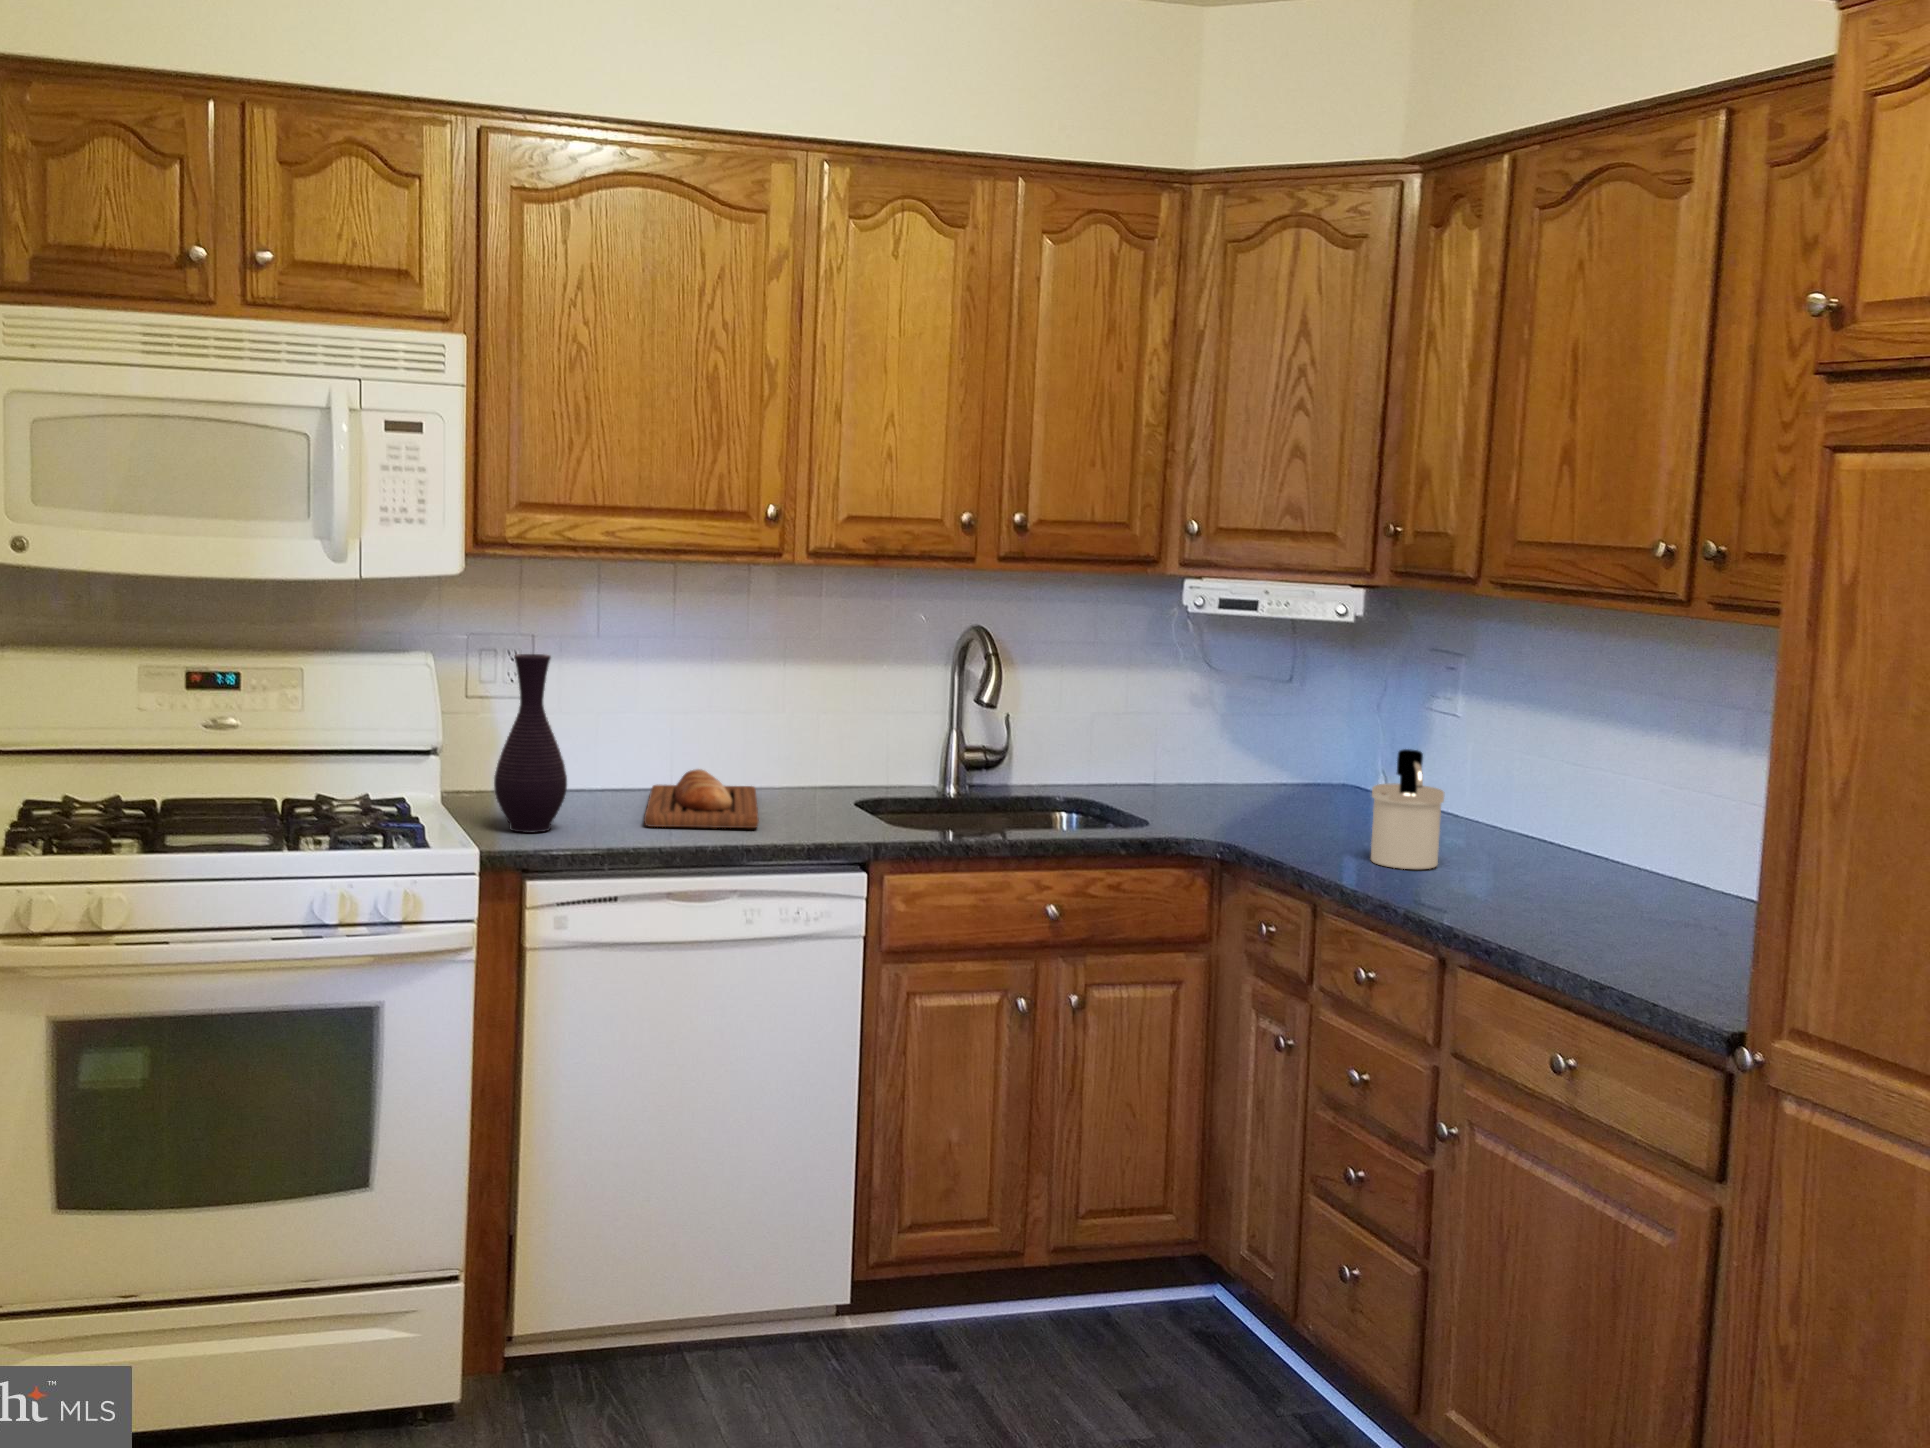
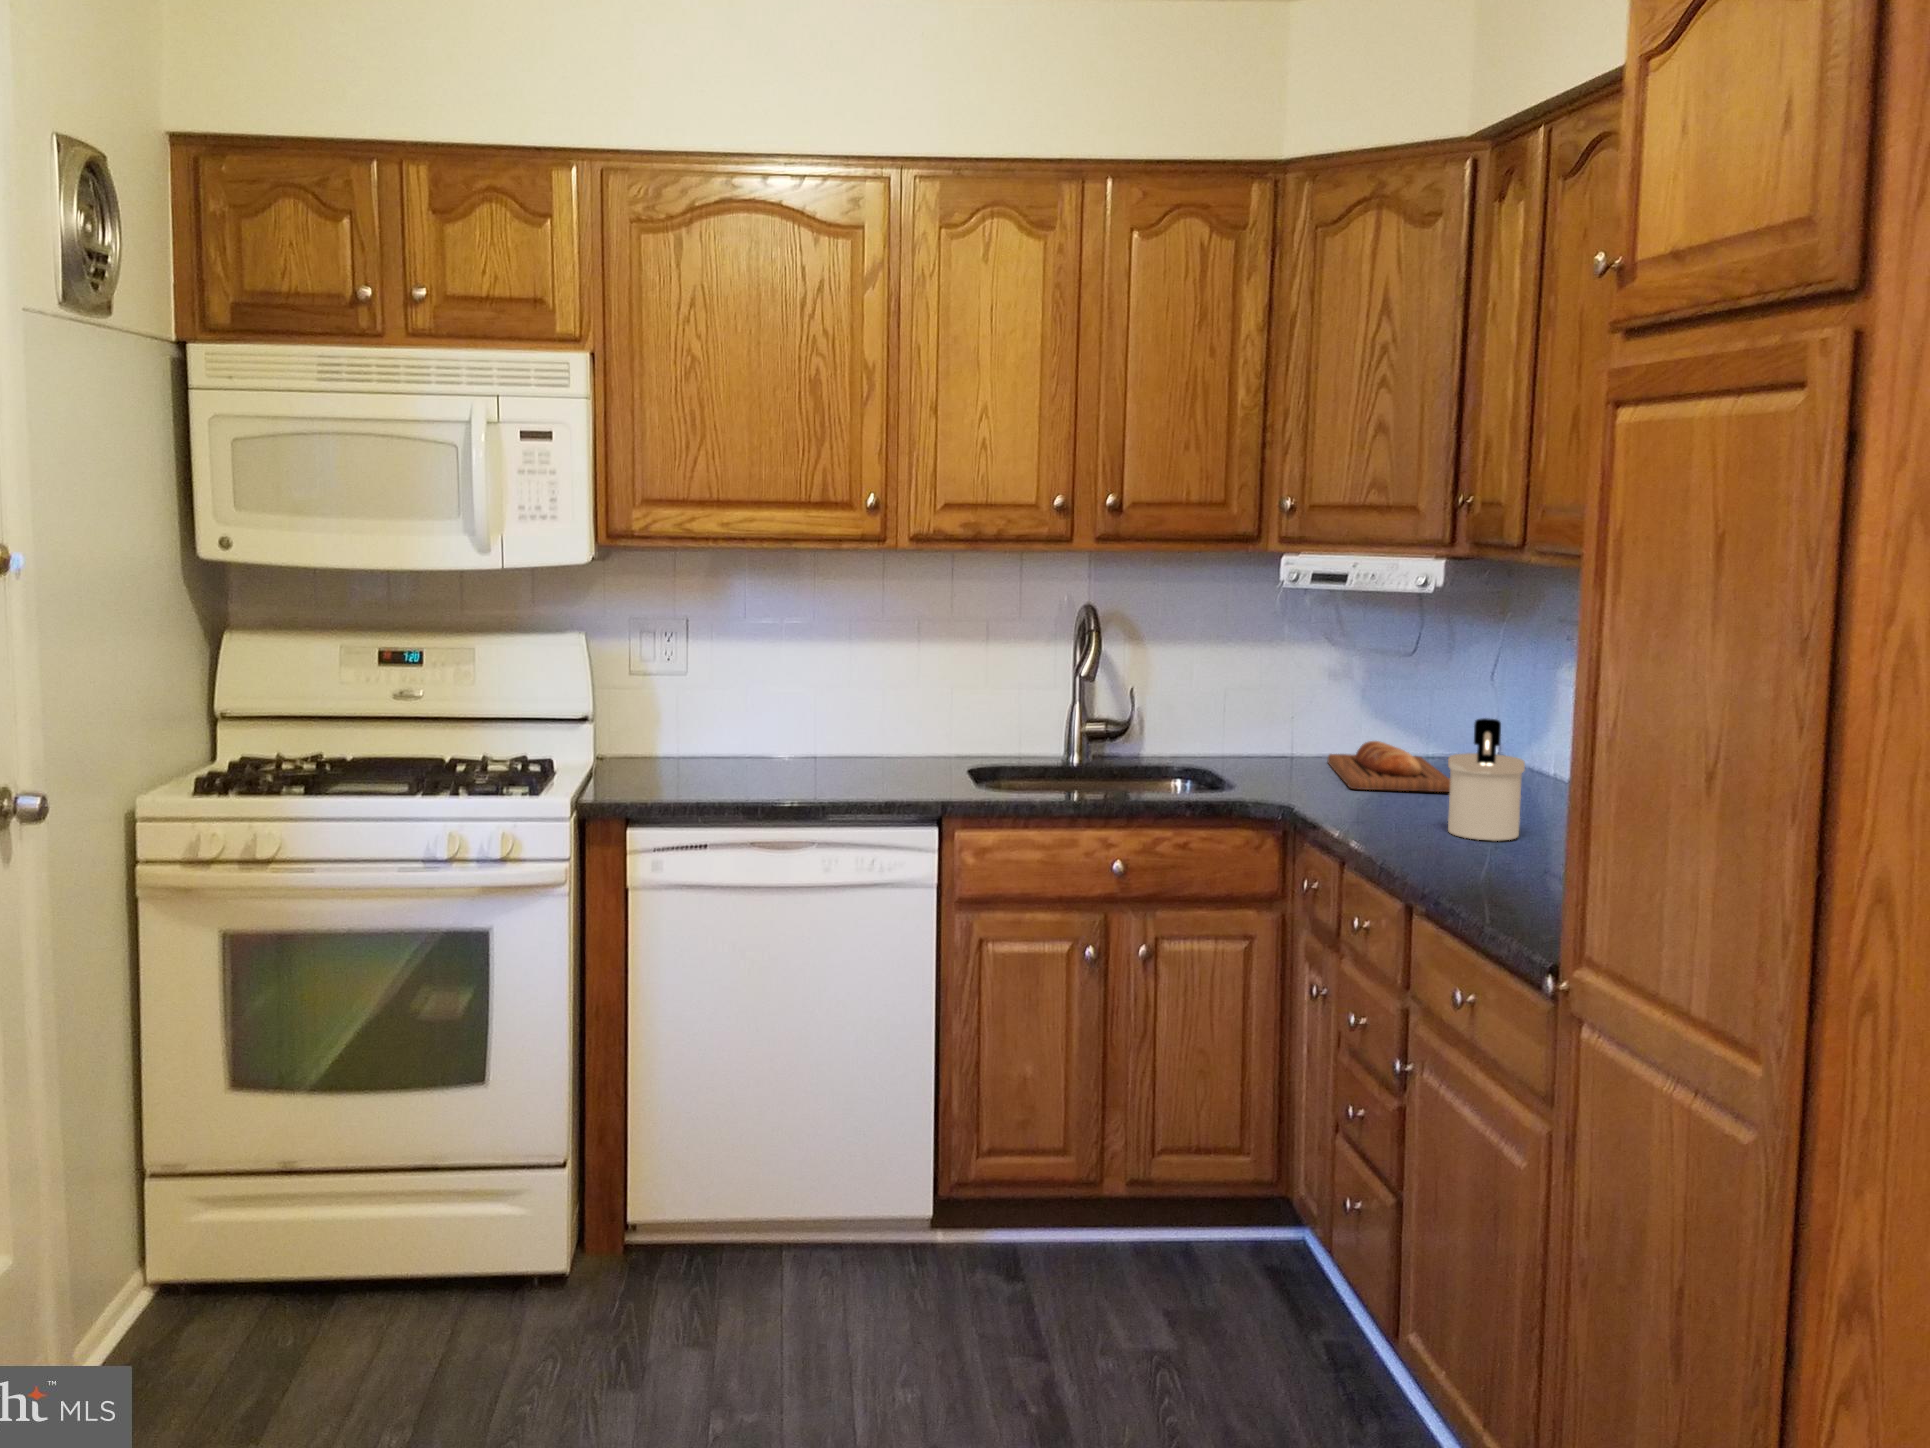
vase: present [494,654,567,833] -> none [620,632,684,790]
bread loaf: present [644,769,759,828] -> present [1328,741,1450,792]

